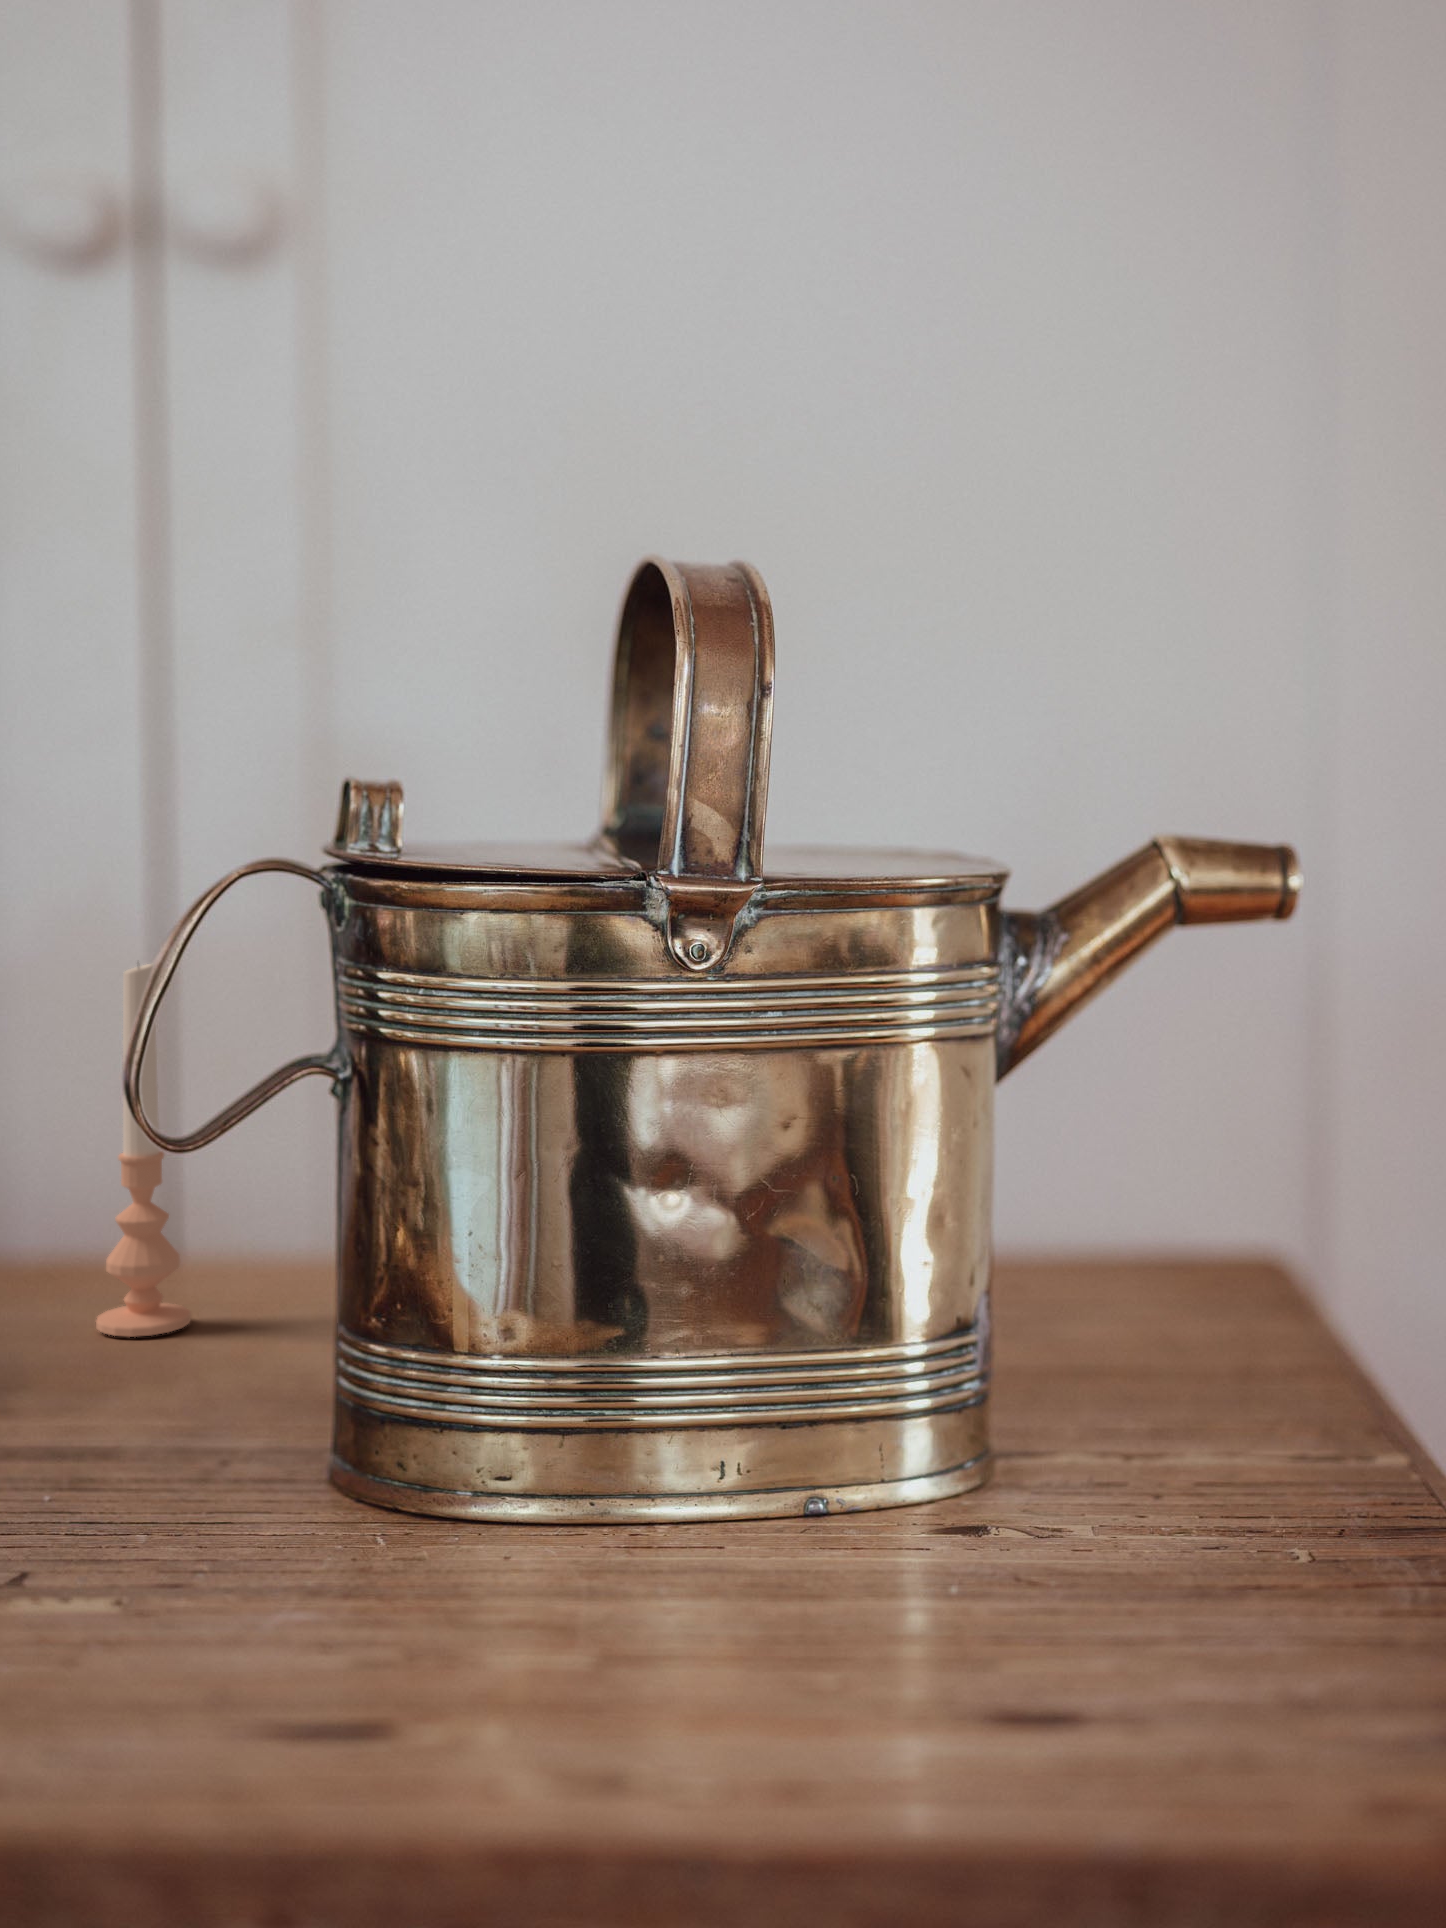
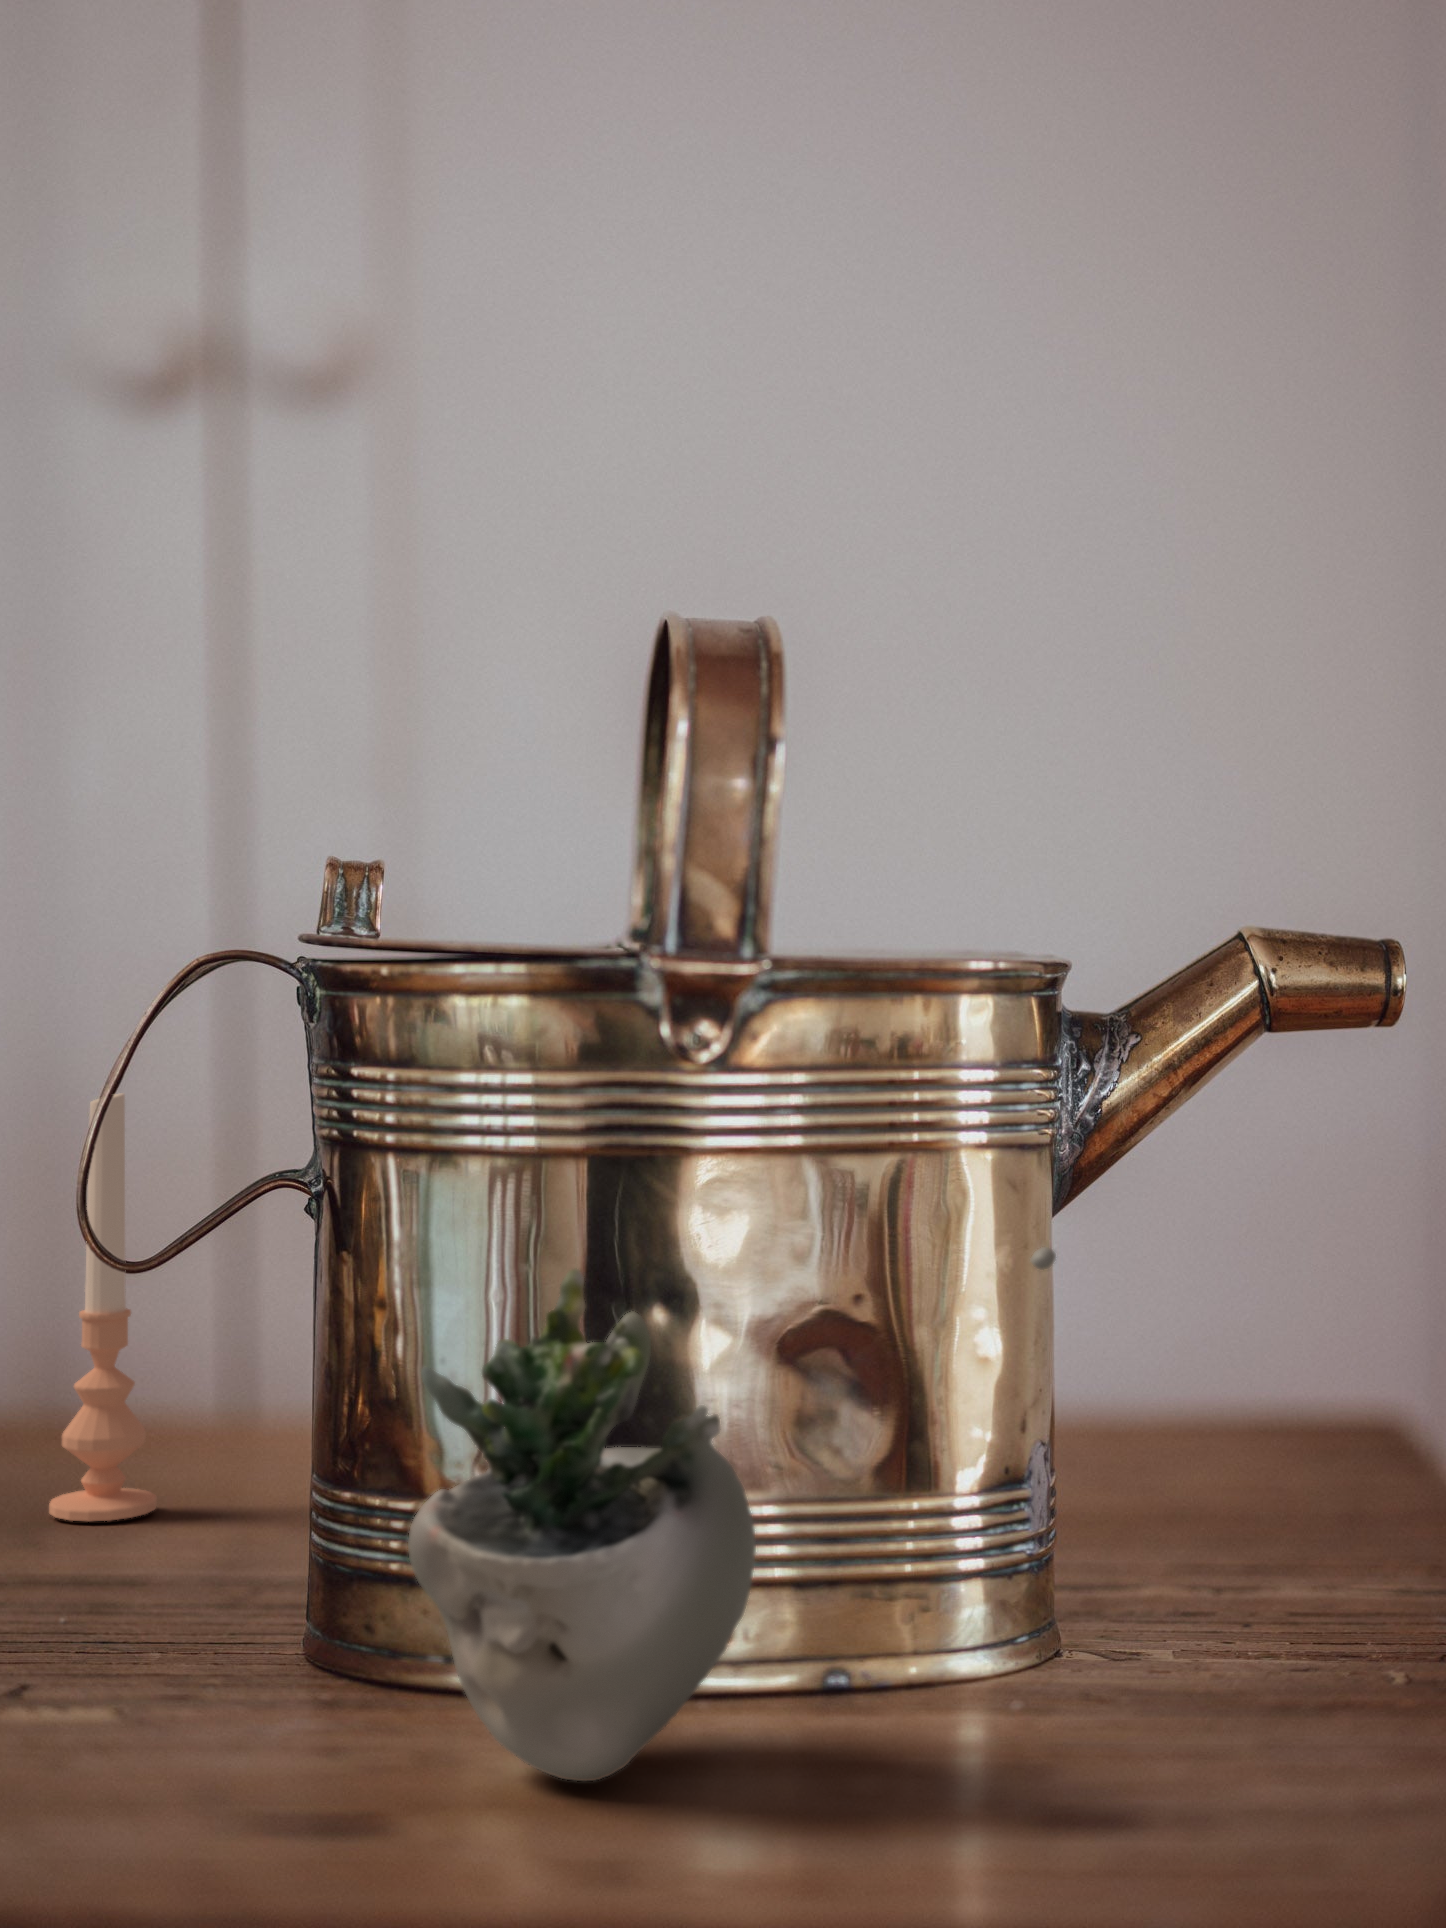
succulent plant: none [450,1168,1051,1629] -> present [408,1247,1056,1781]

